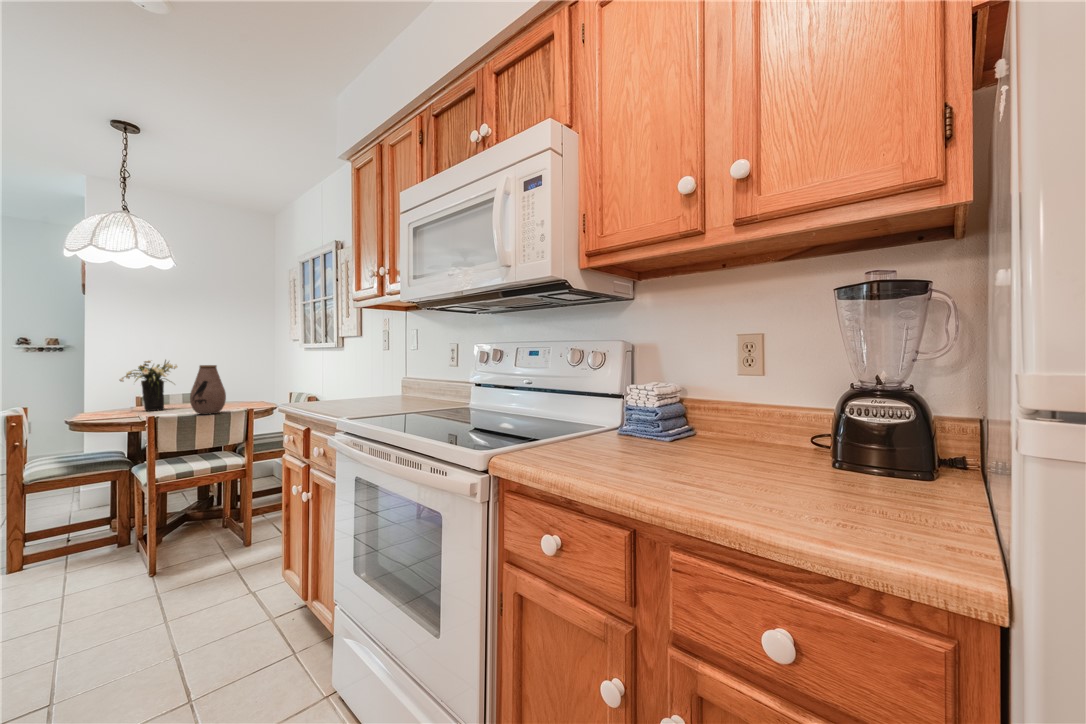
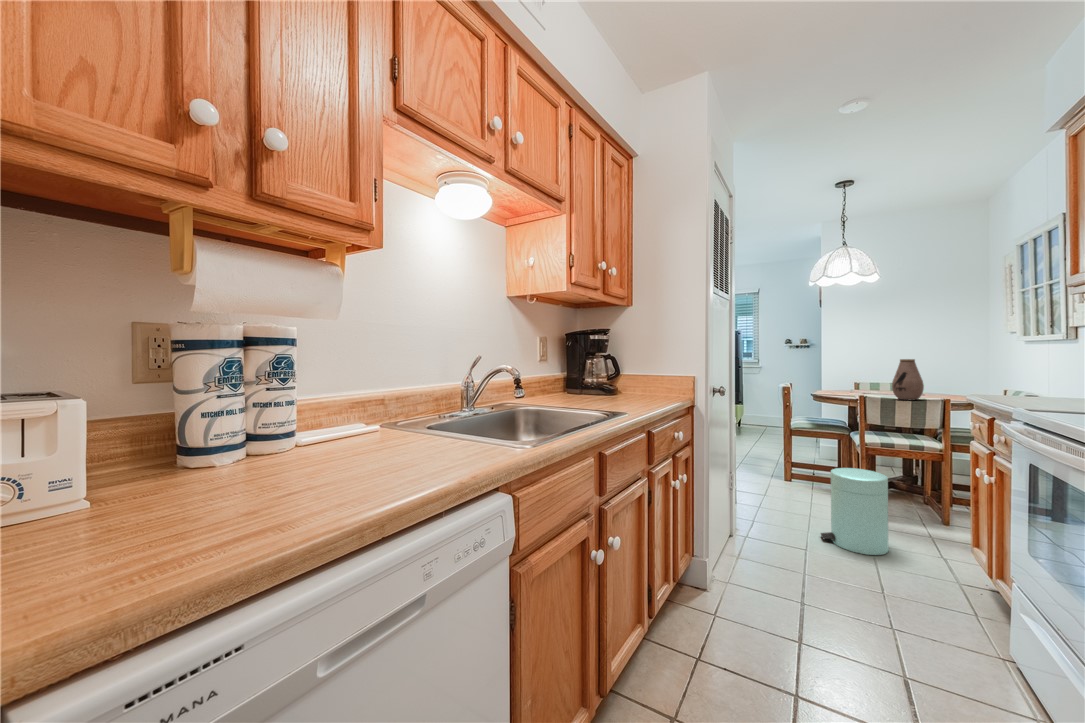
flower arrangement: present [120,360,177,411] -> none [842,354,884,394]
trash can: none [82,517,191,654] -> present [821,468,889,555]

